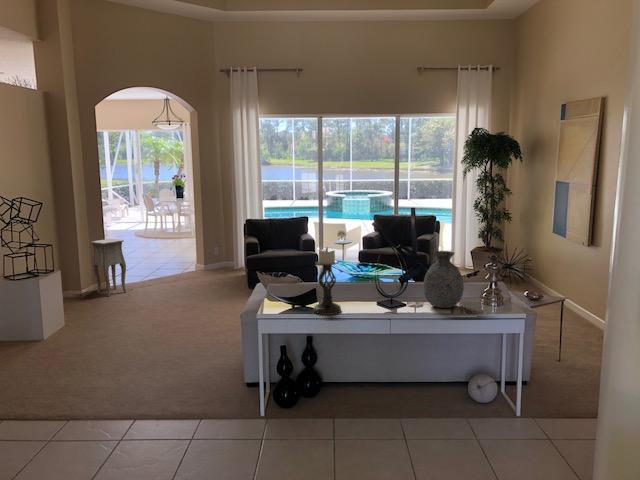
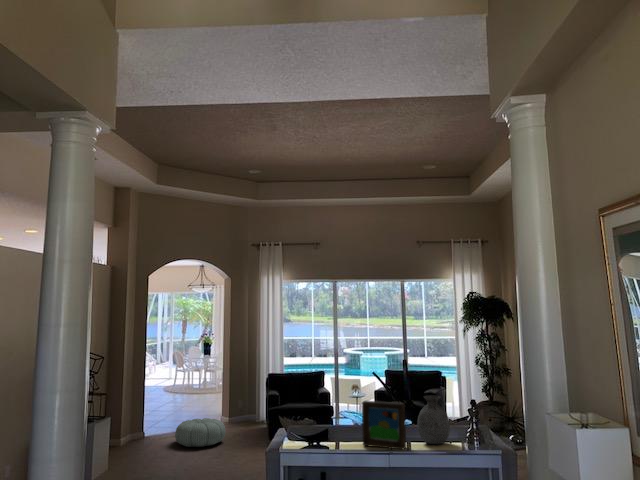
side table: present [91,239,132,296] -> none [131,391,164,445]
candle holder: present [314,247,341,315] -> none [328,392,351,449]
picture frame: none [356,258,411,316] -> present [362,401,406,449]
pouf: none [144,267,199,298] -> present [175,418,226,447]

